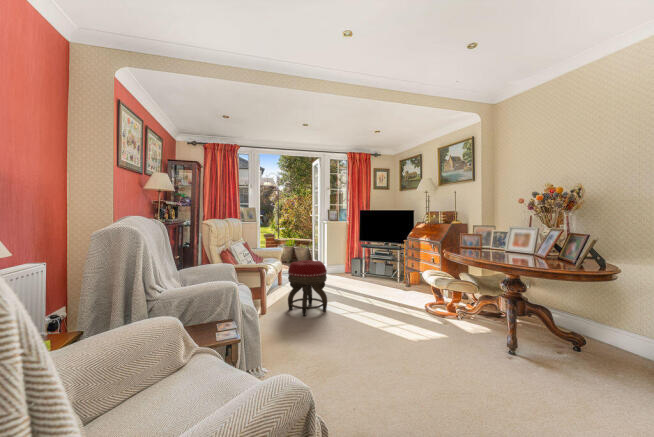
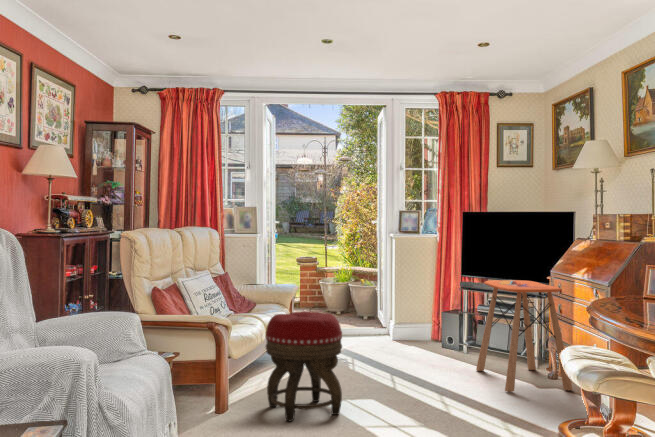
side table: none [375,243,422,294] -> present [476,280,573,392]

